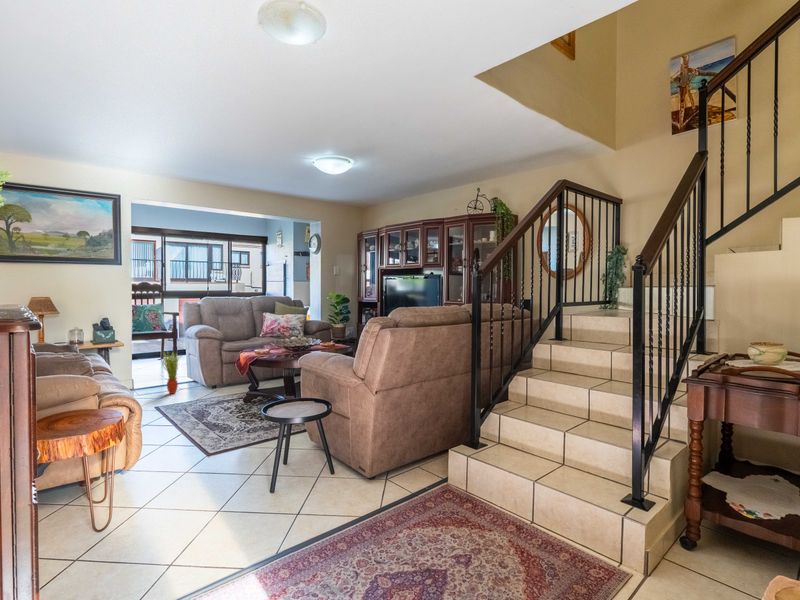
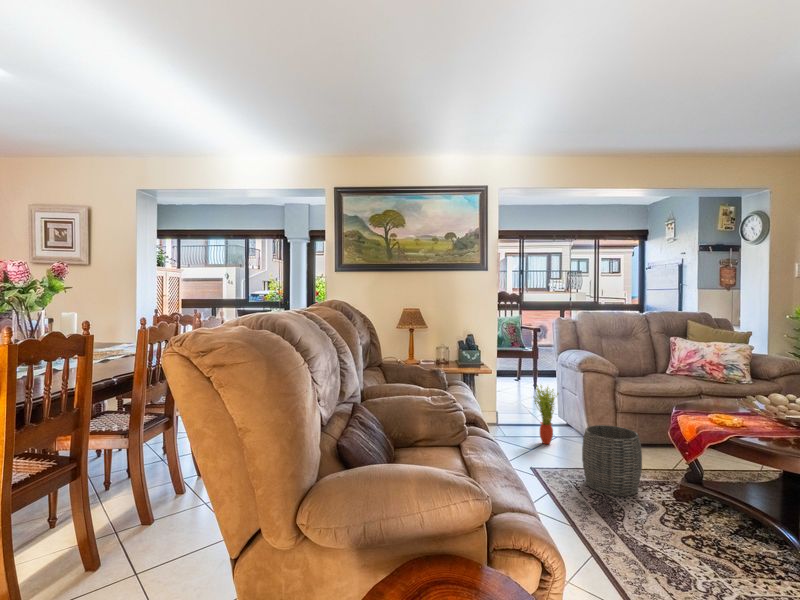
woven basket: none [191,370,229,411] -> present [582,425,642,496]

